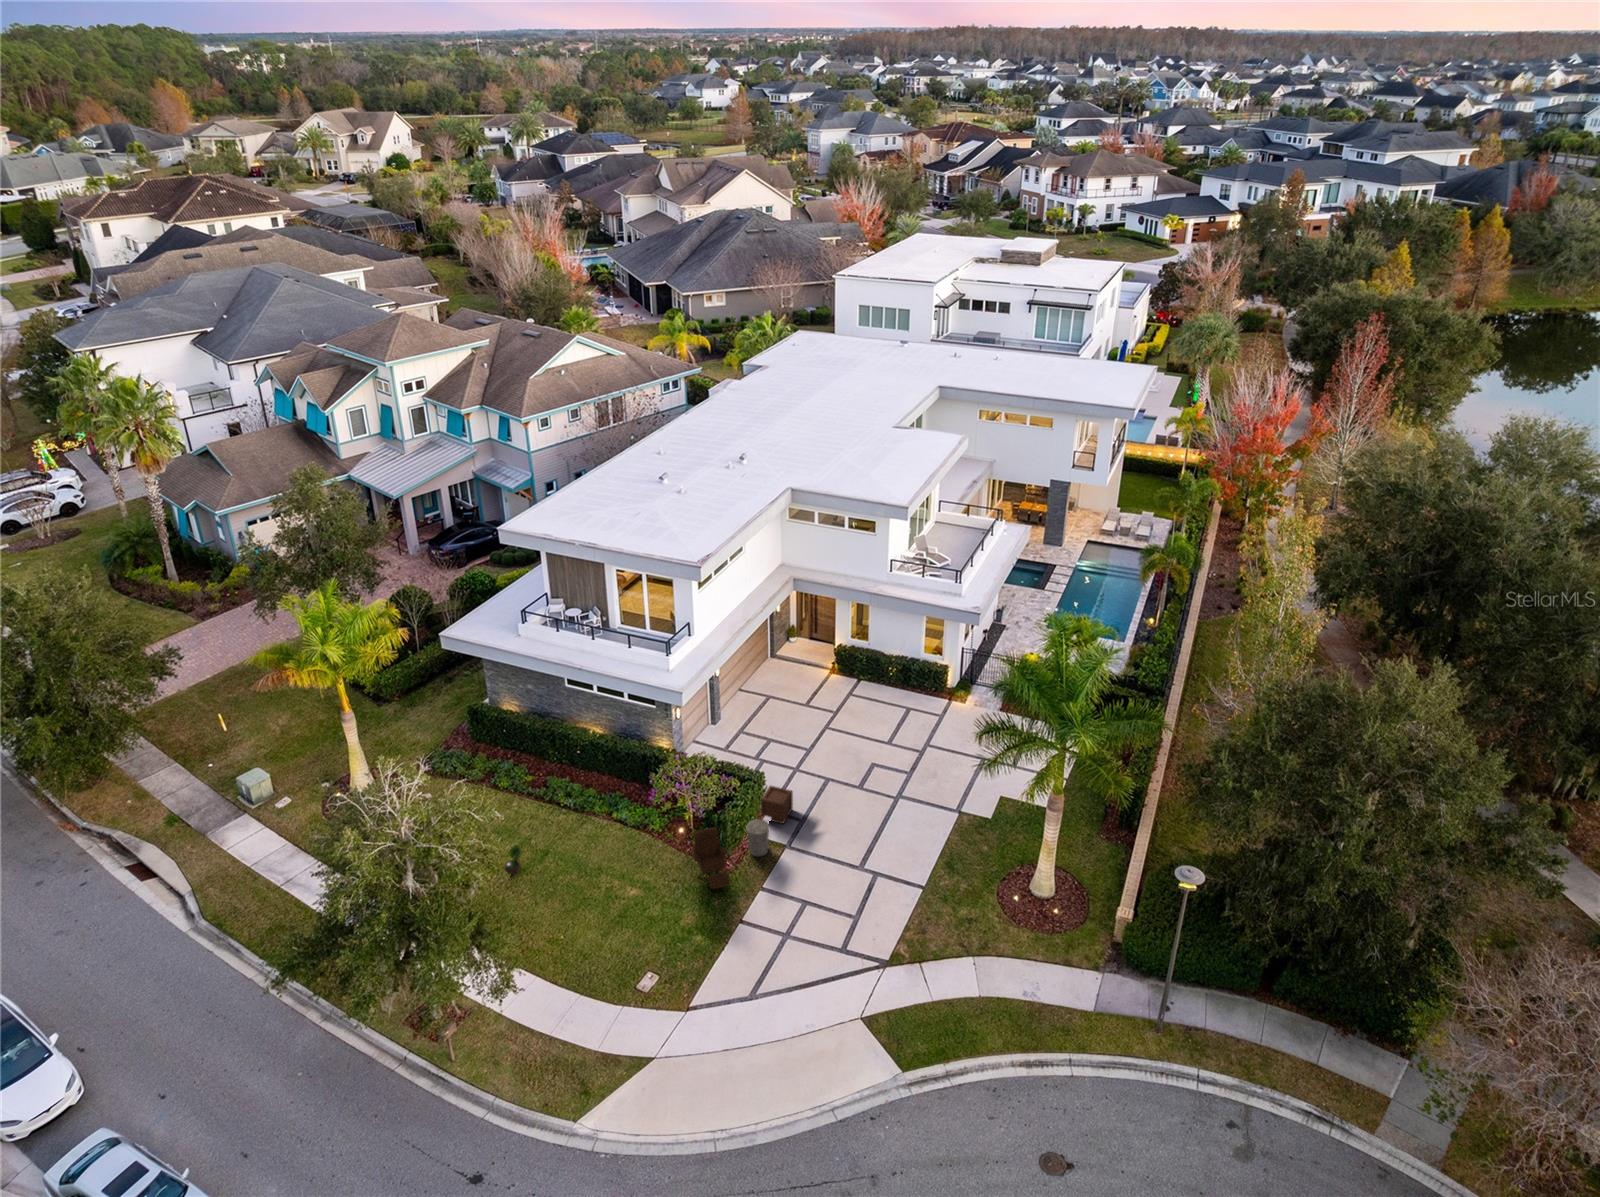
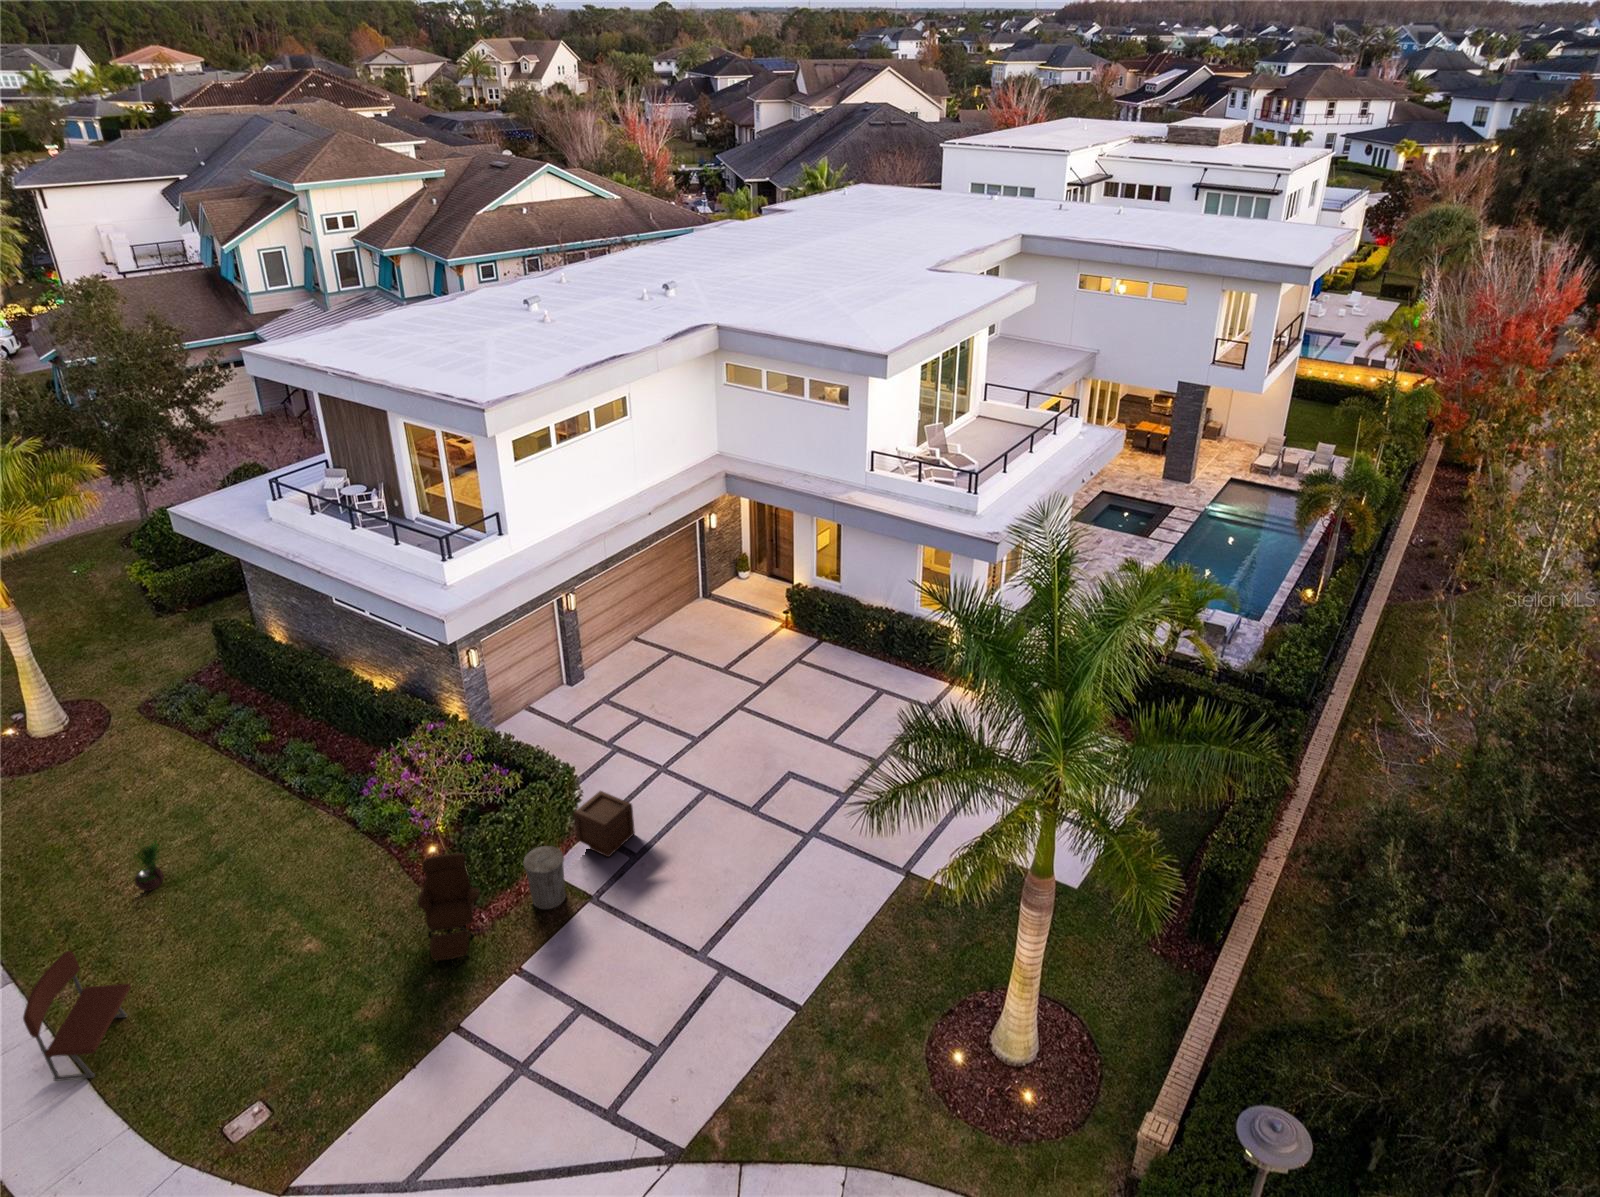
bench: none [515,903,554,976] -> present [23,951,131,1081]

